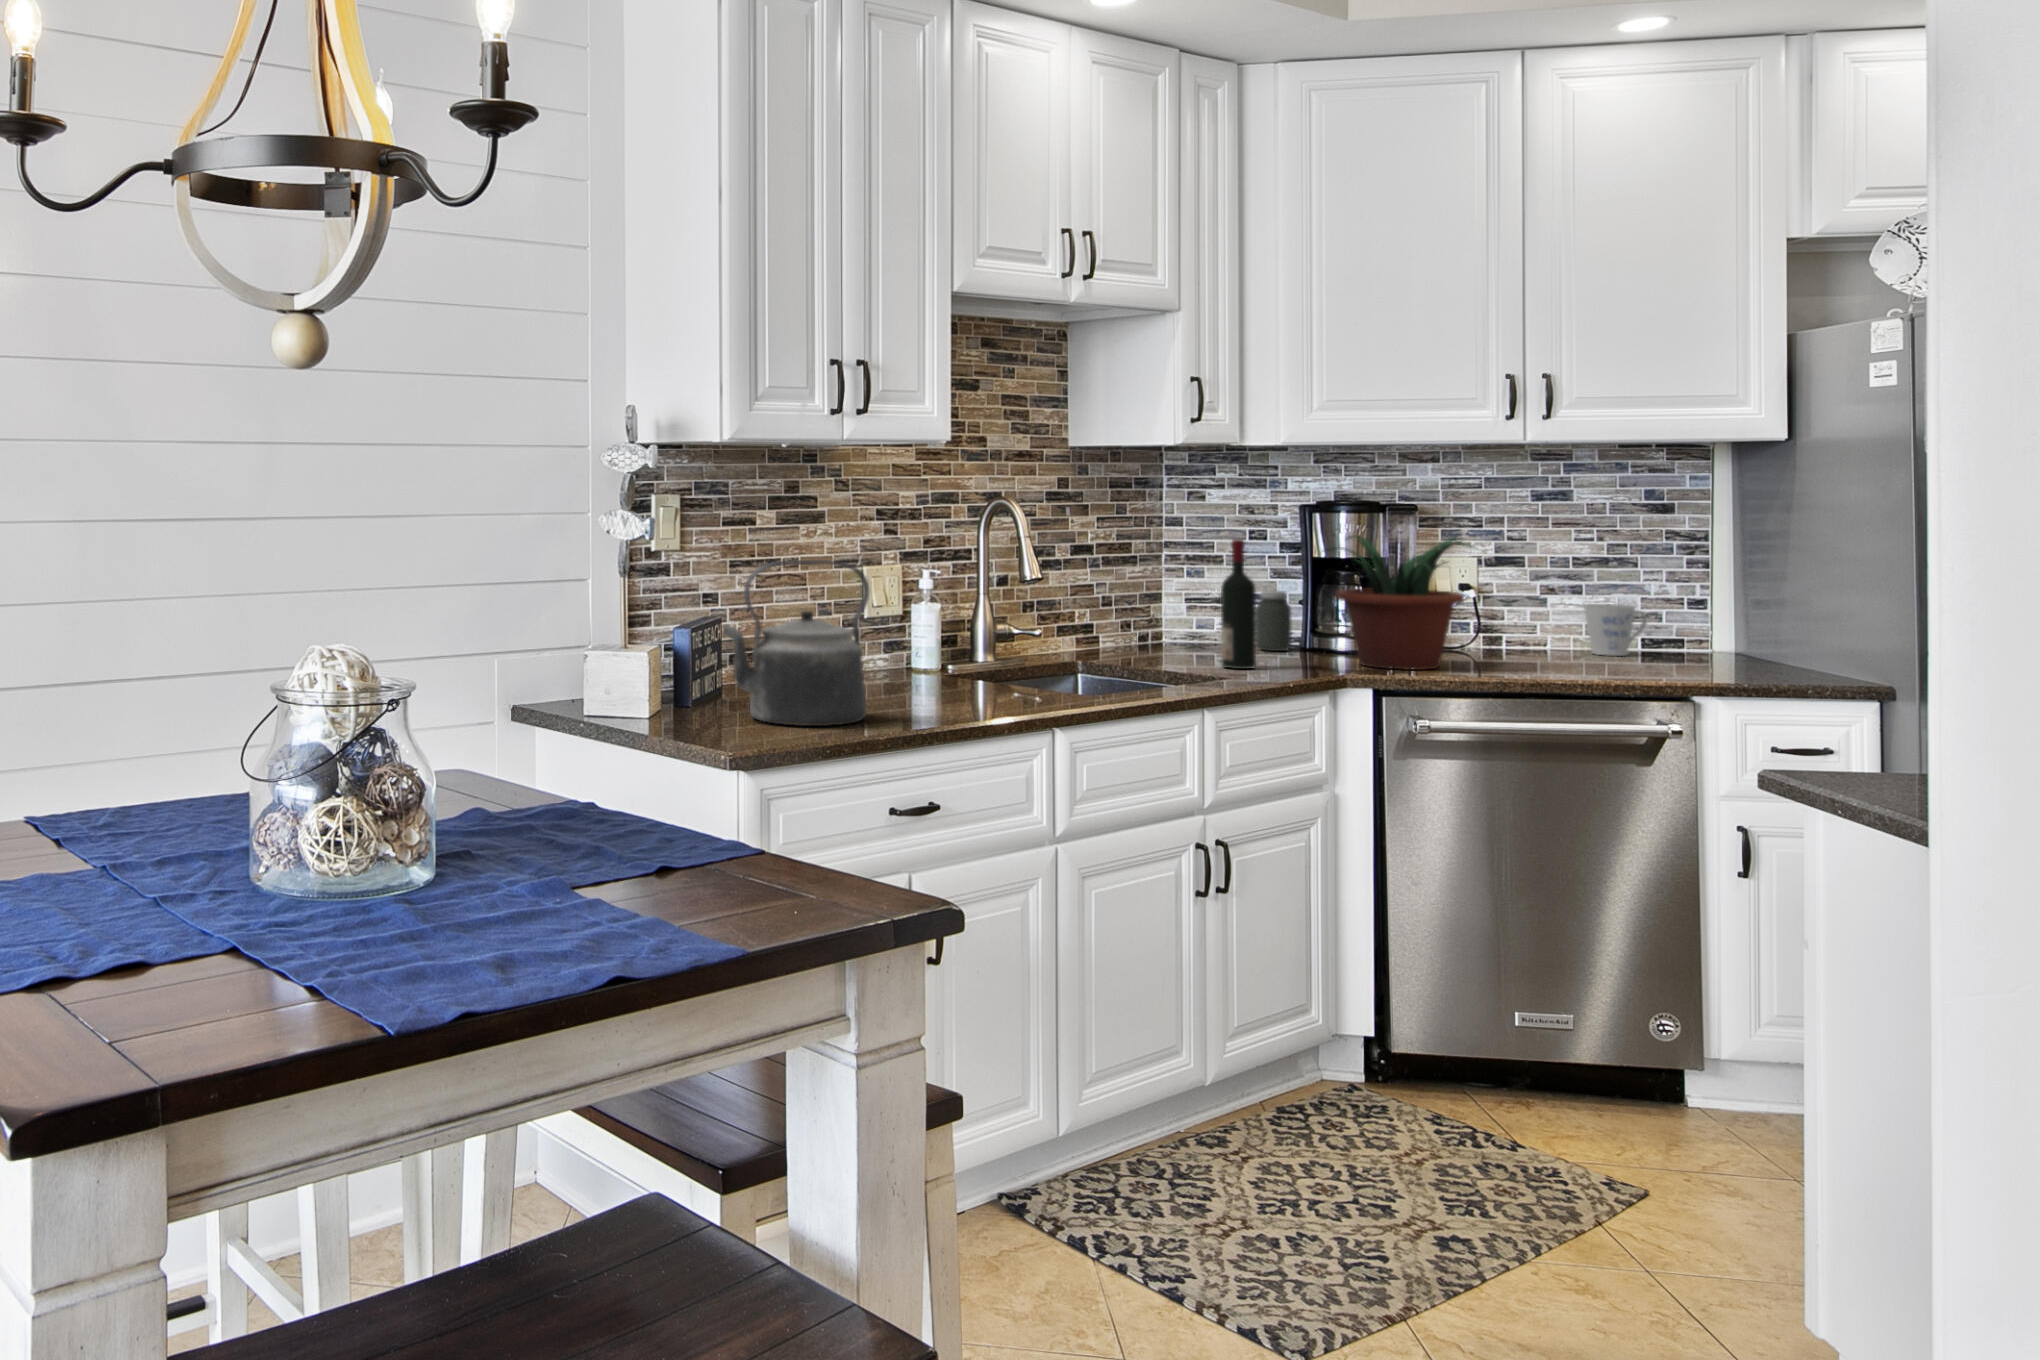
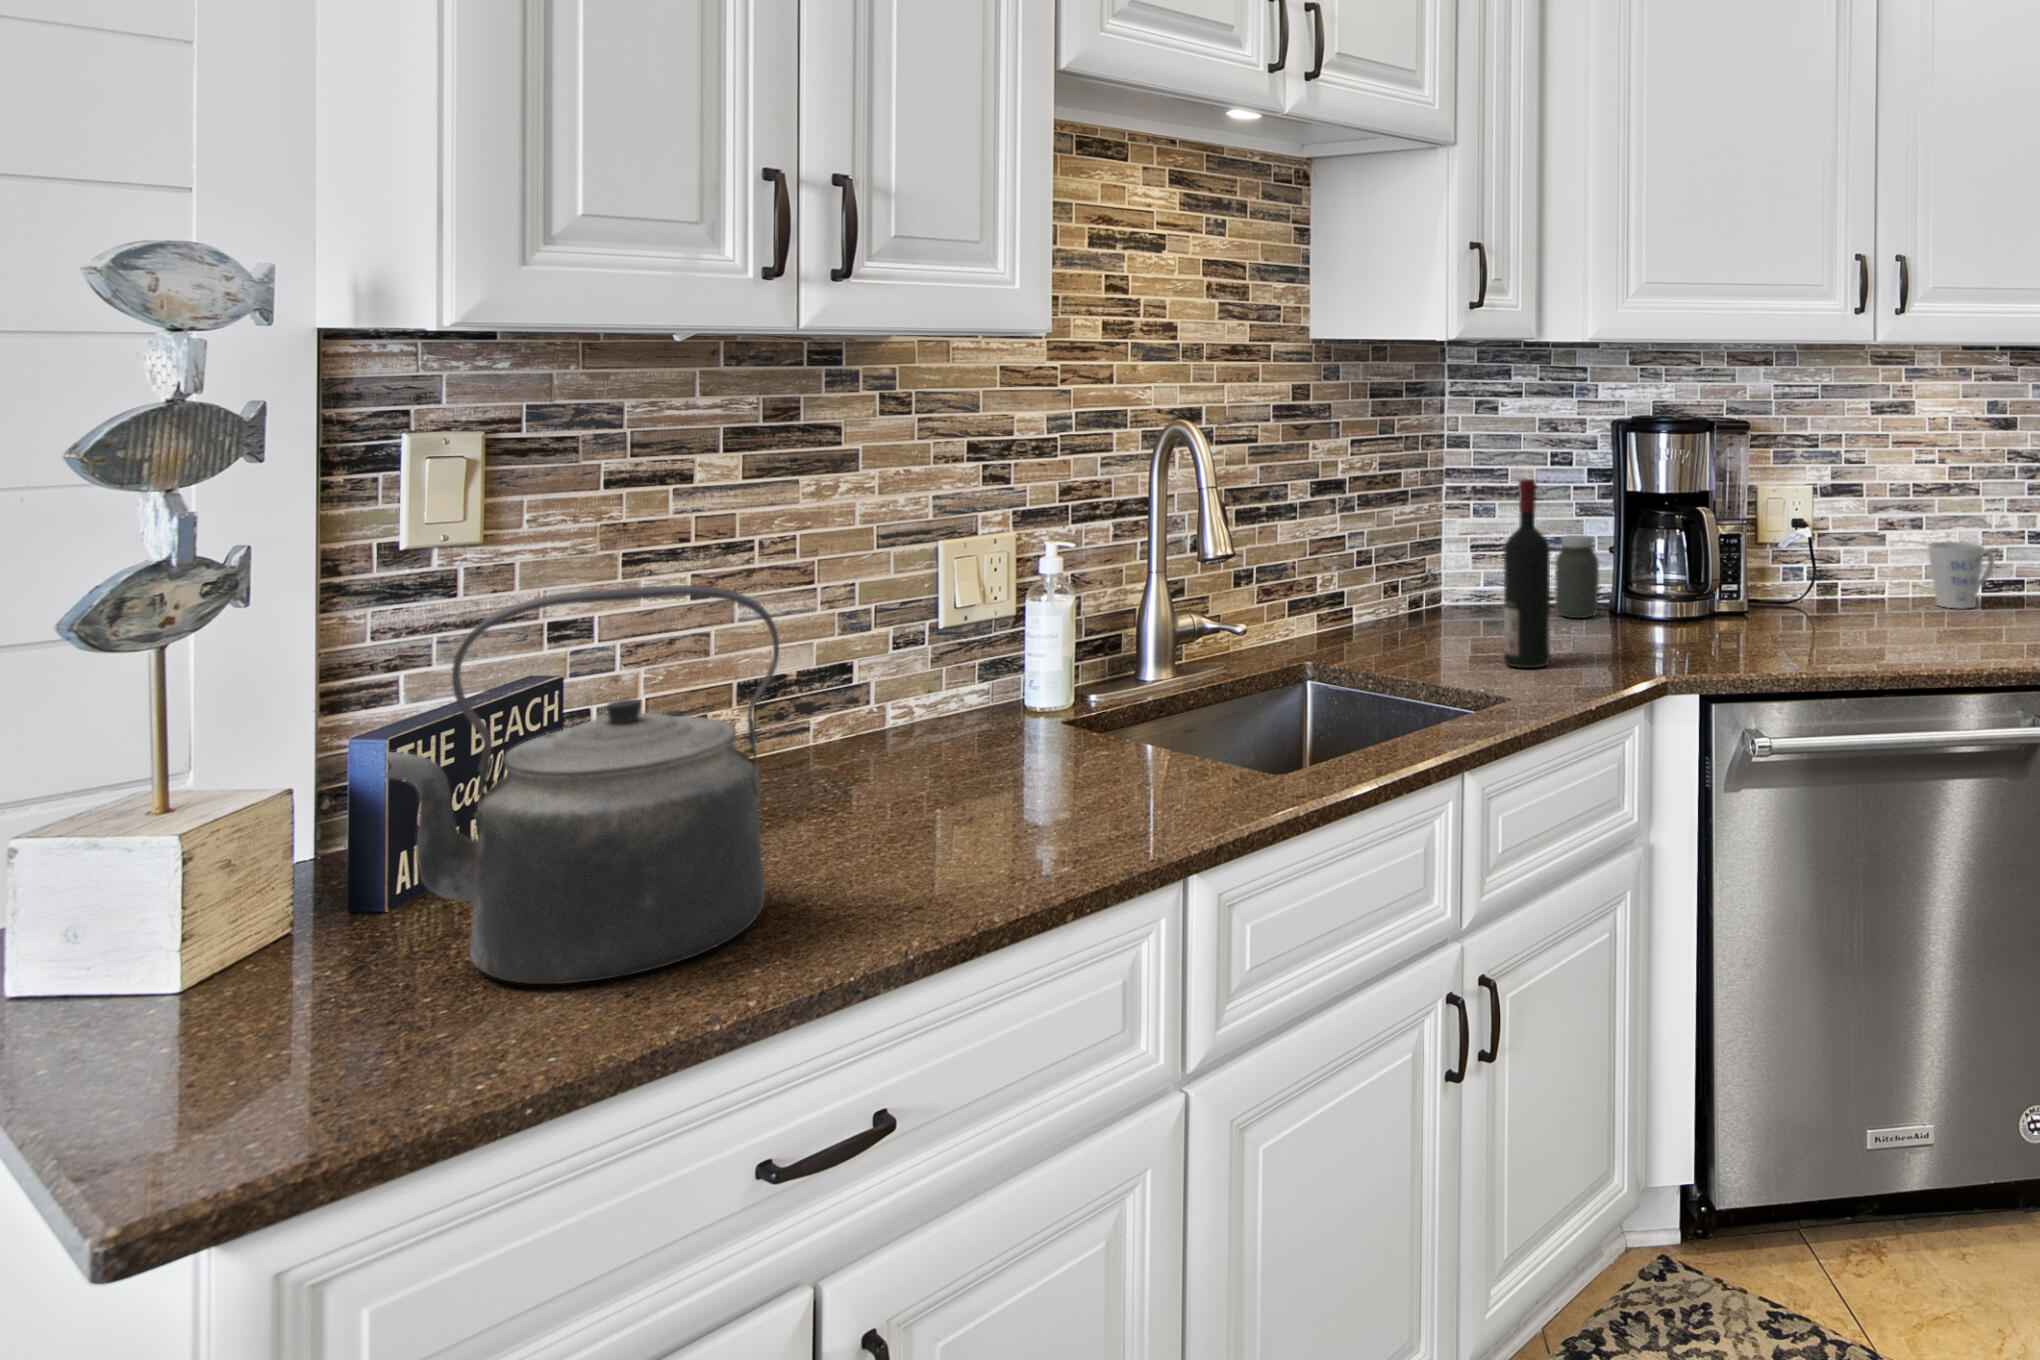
potted plant: present [1327,536,1473,670] -> none [1636,466,1826,656]

